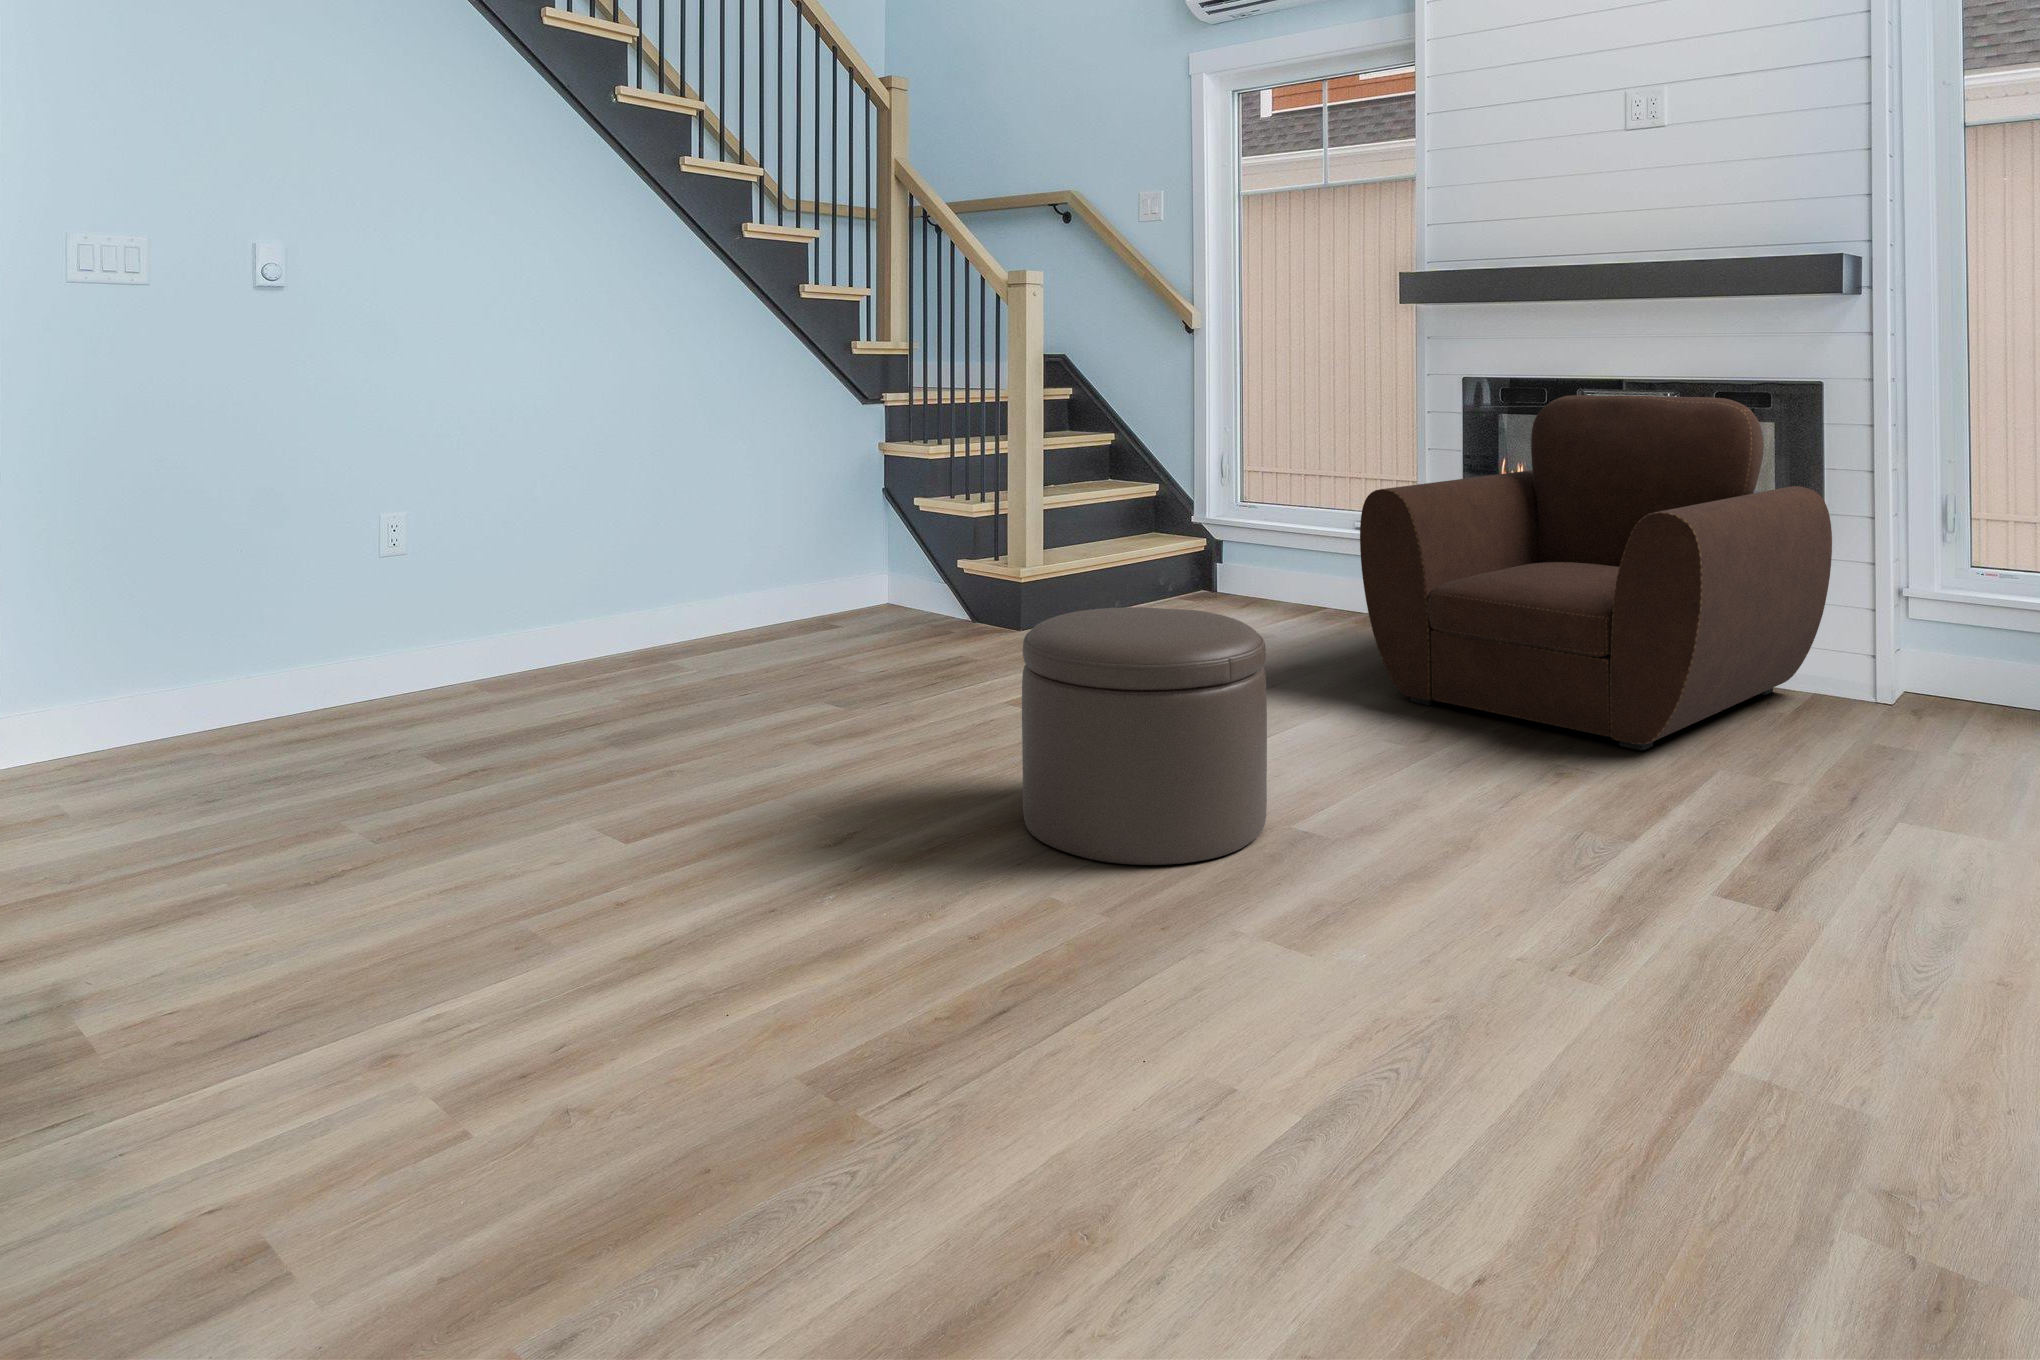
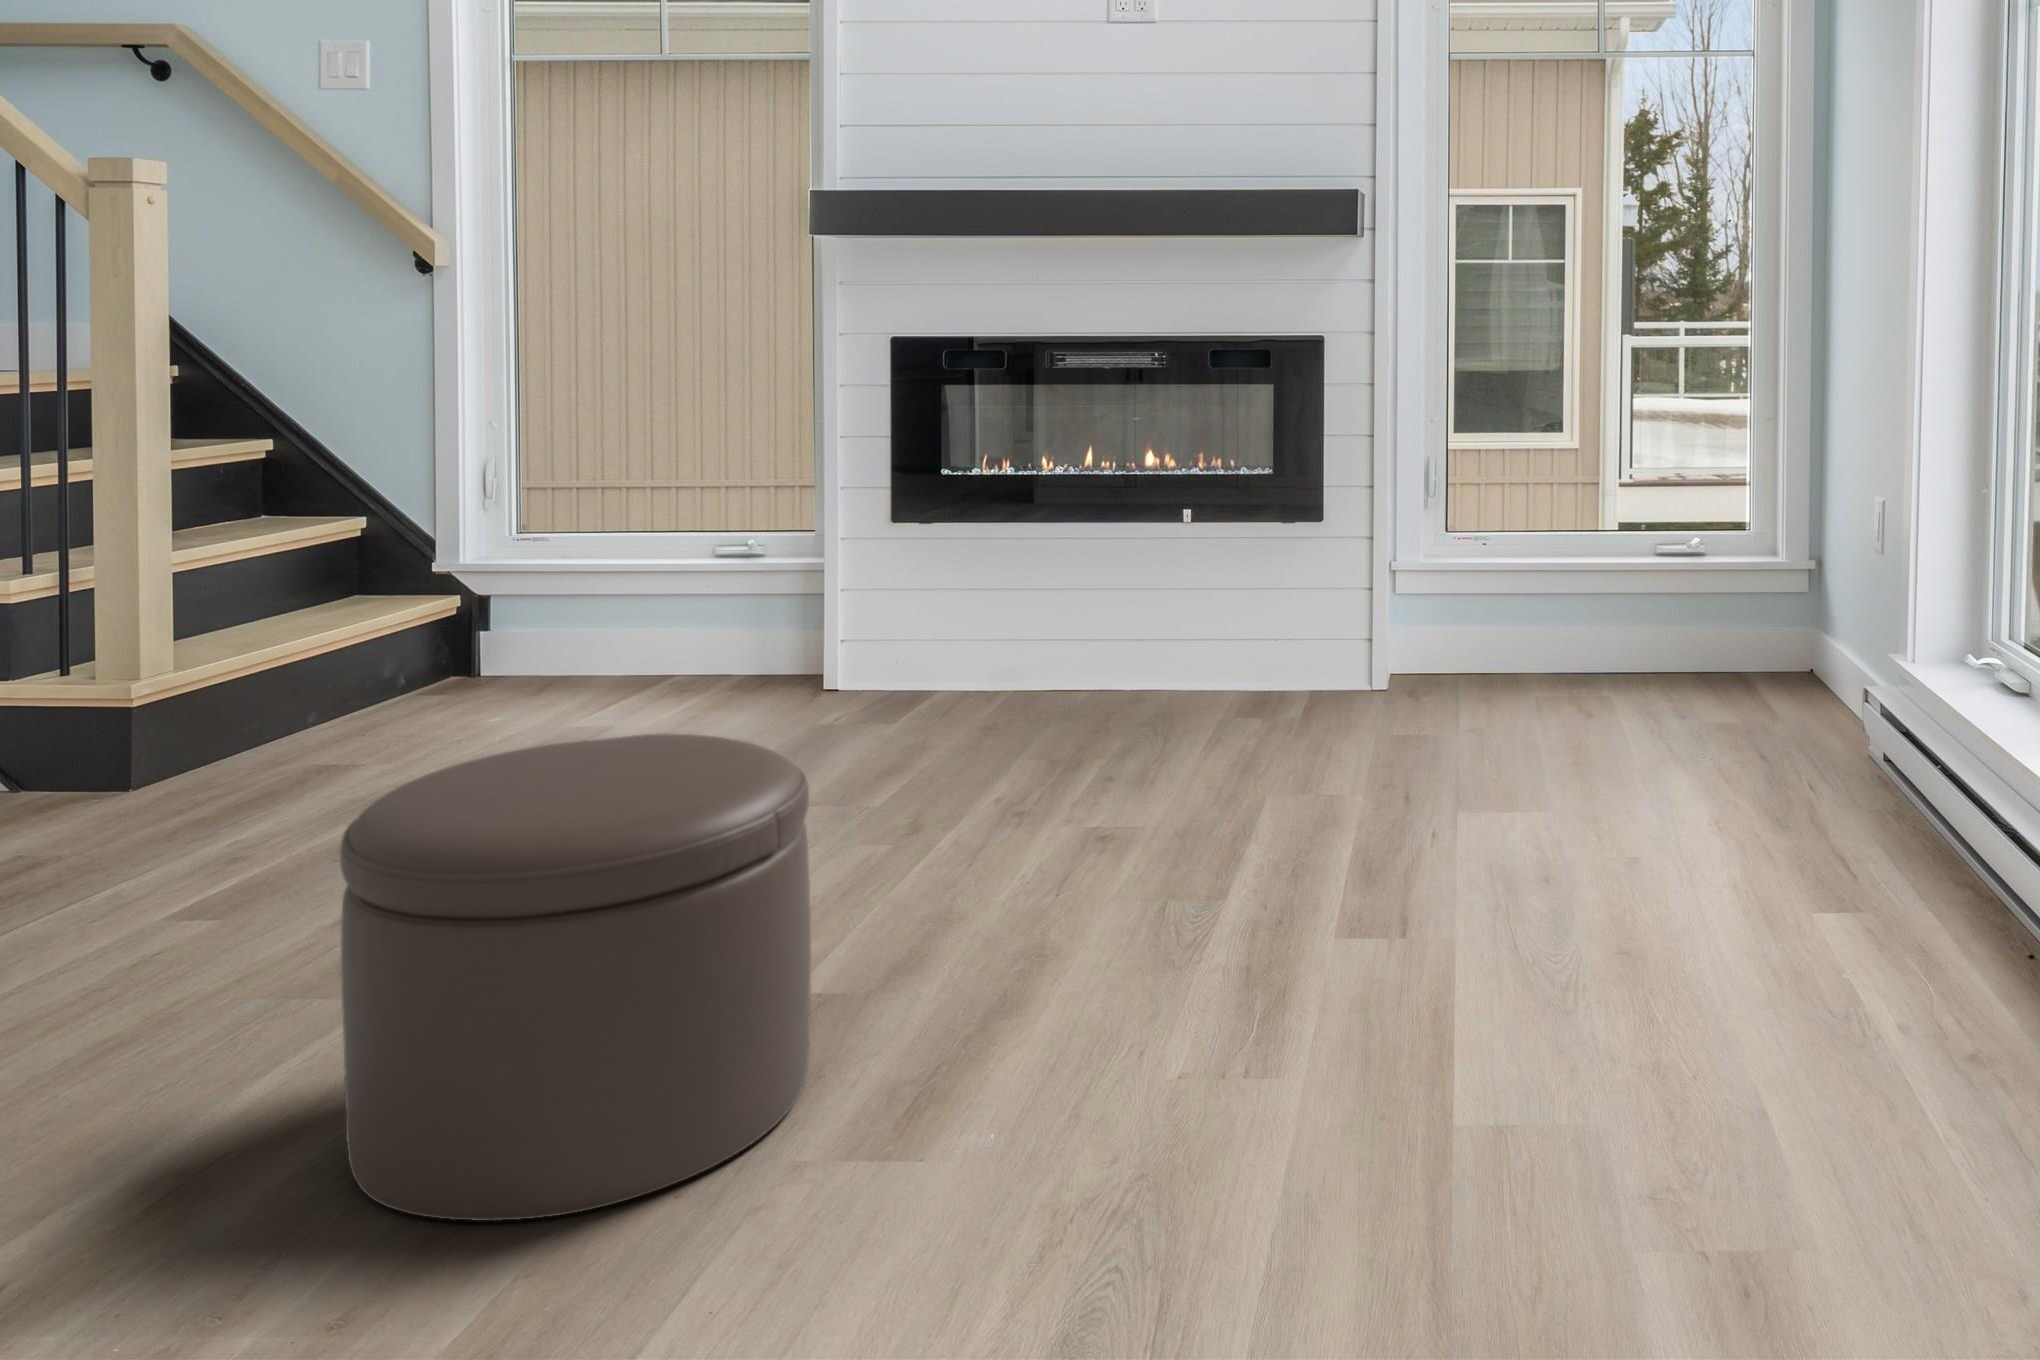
armchair: present [1360,395,1832,751] -> none [801,358,1339,802]

